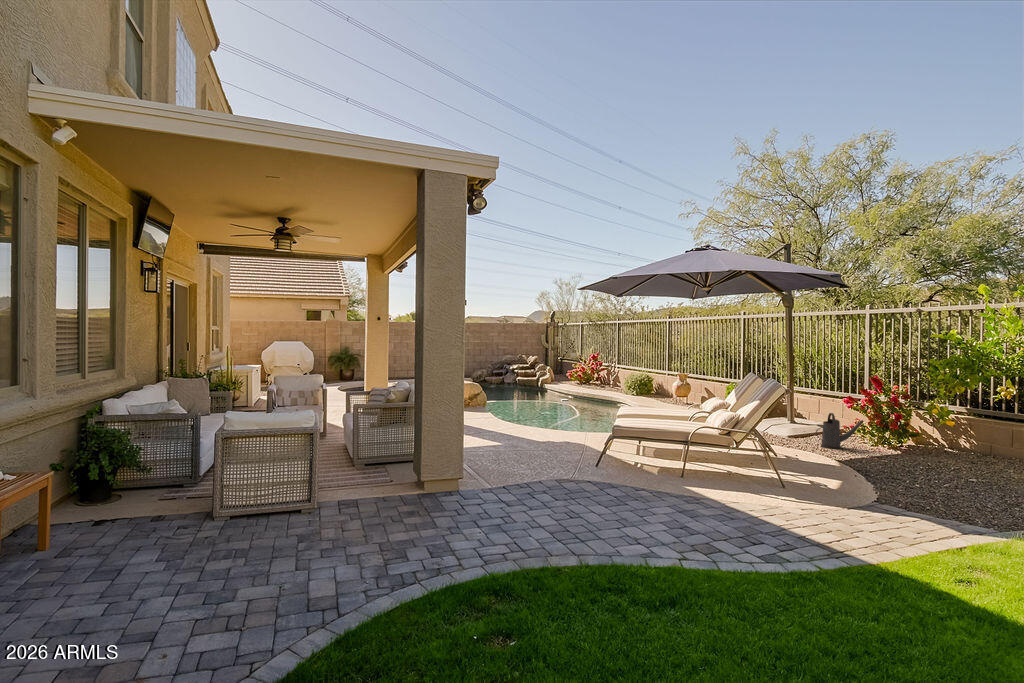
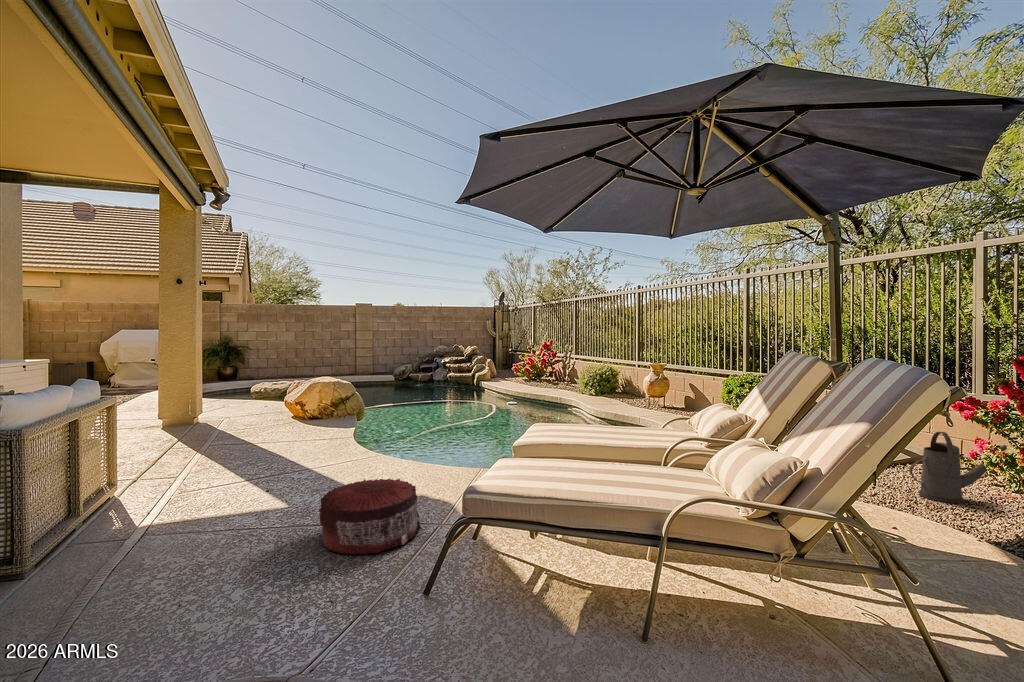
pouf: none [531,429,575,457] -> present [319,479,421,554]

